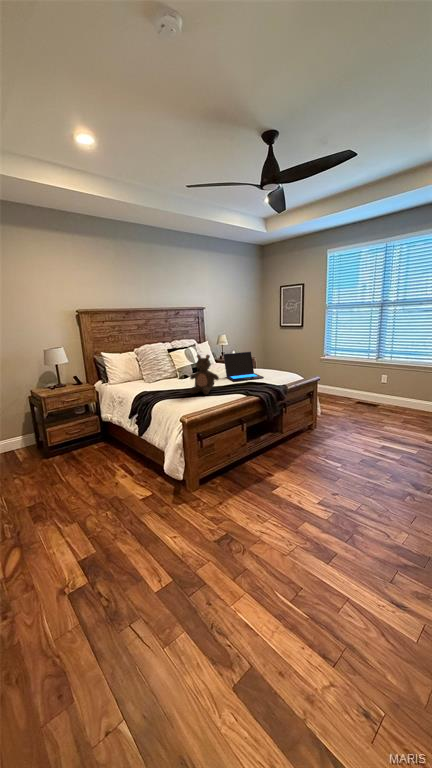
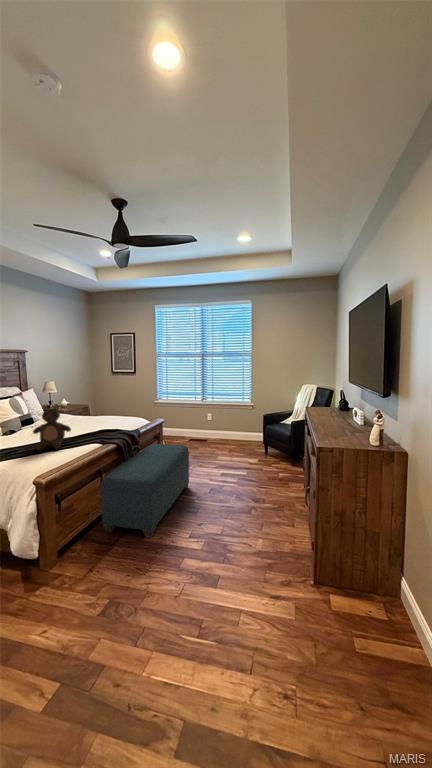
laptop: present [224,352,264,381] -> none [66,400,114,432]
bench: none [238,401,339,493] -> present [100,444,189,538]

